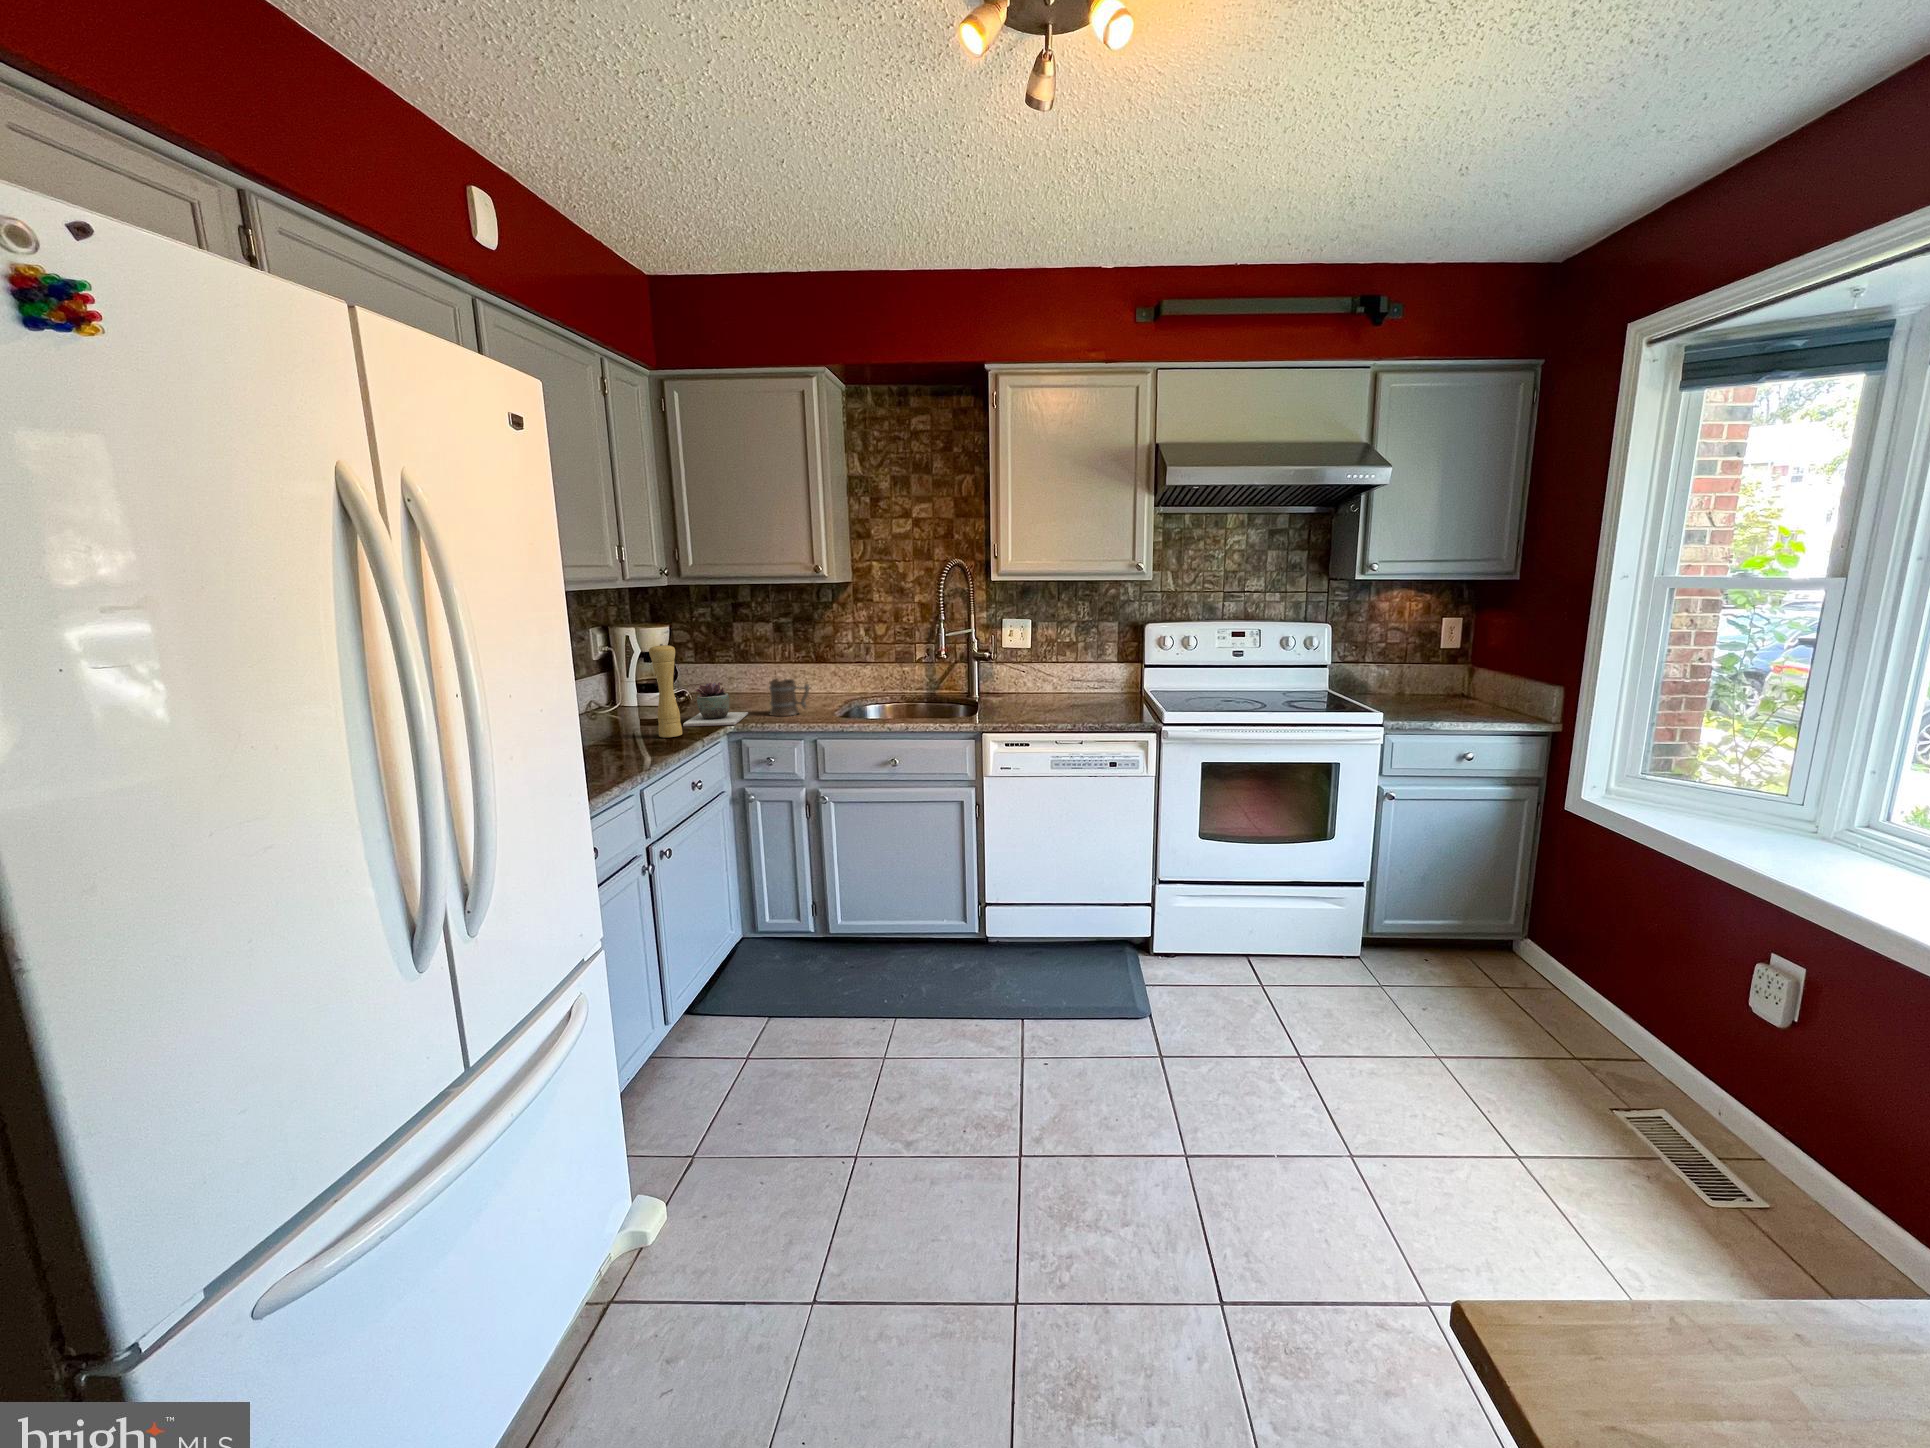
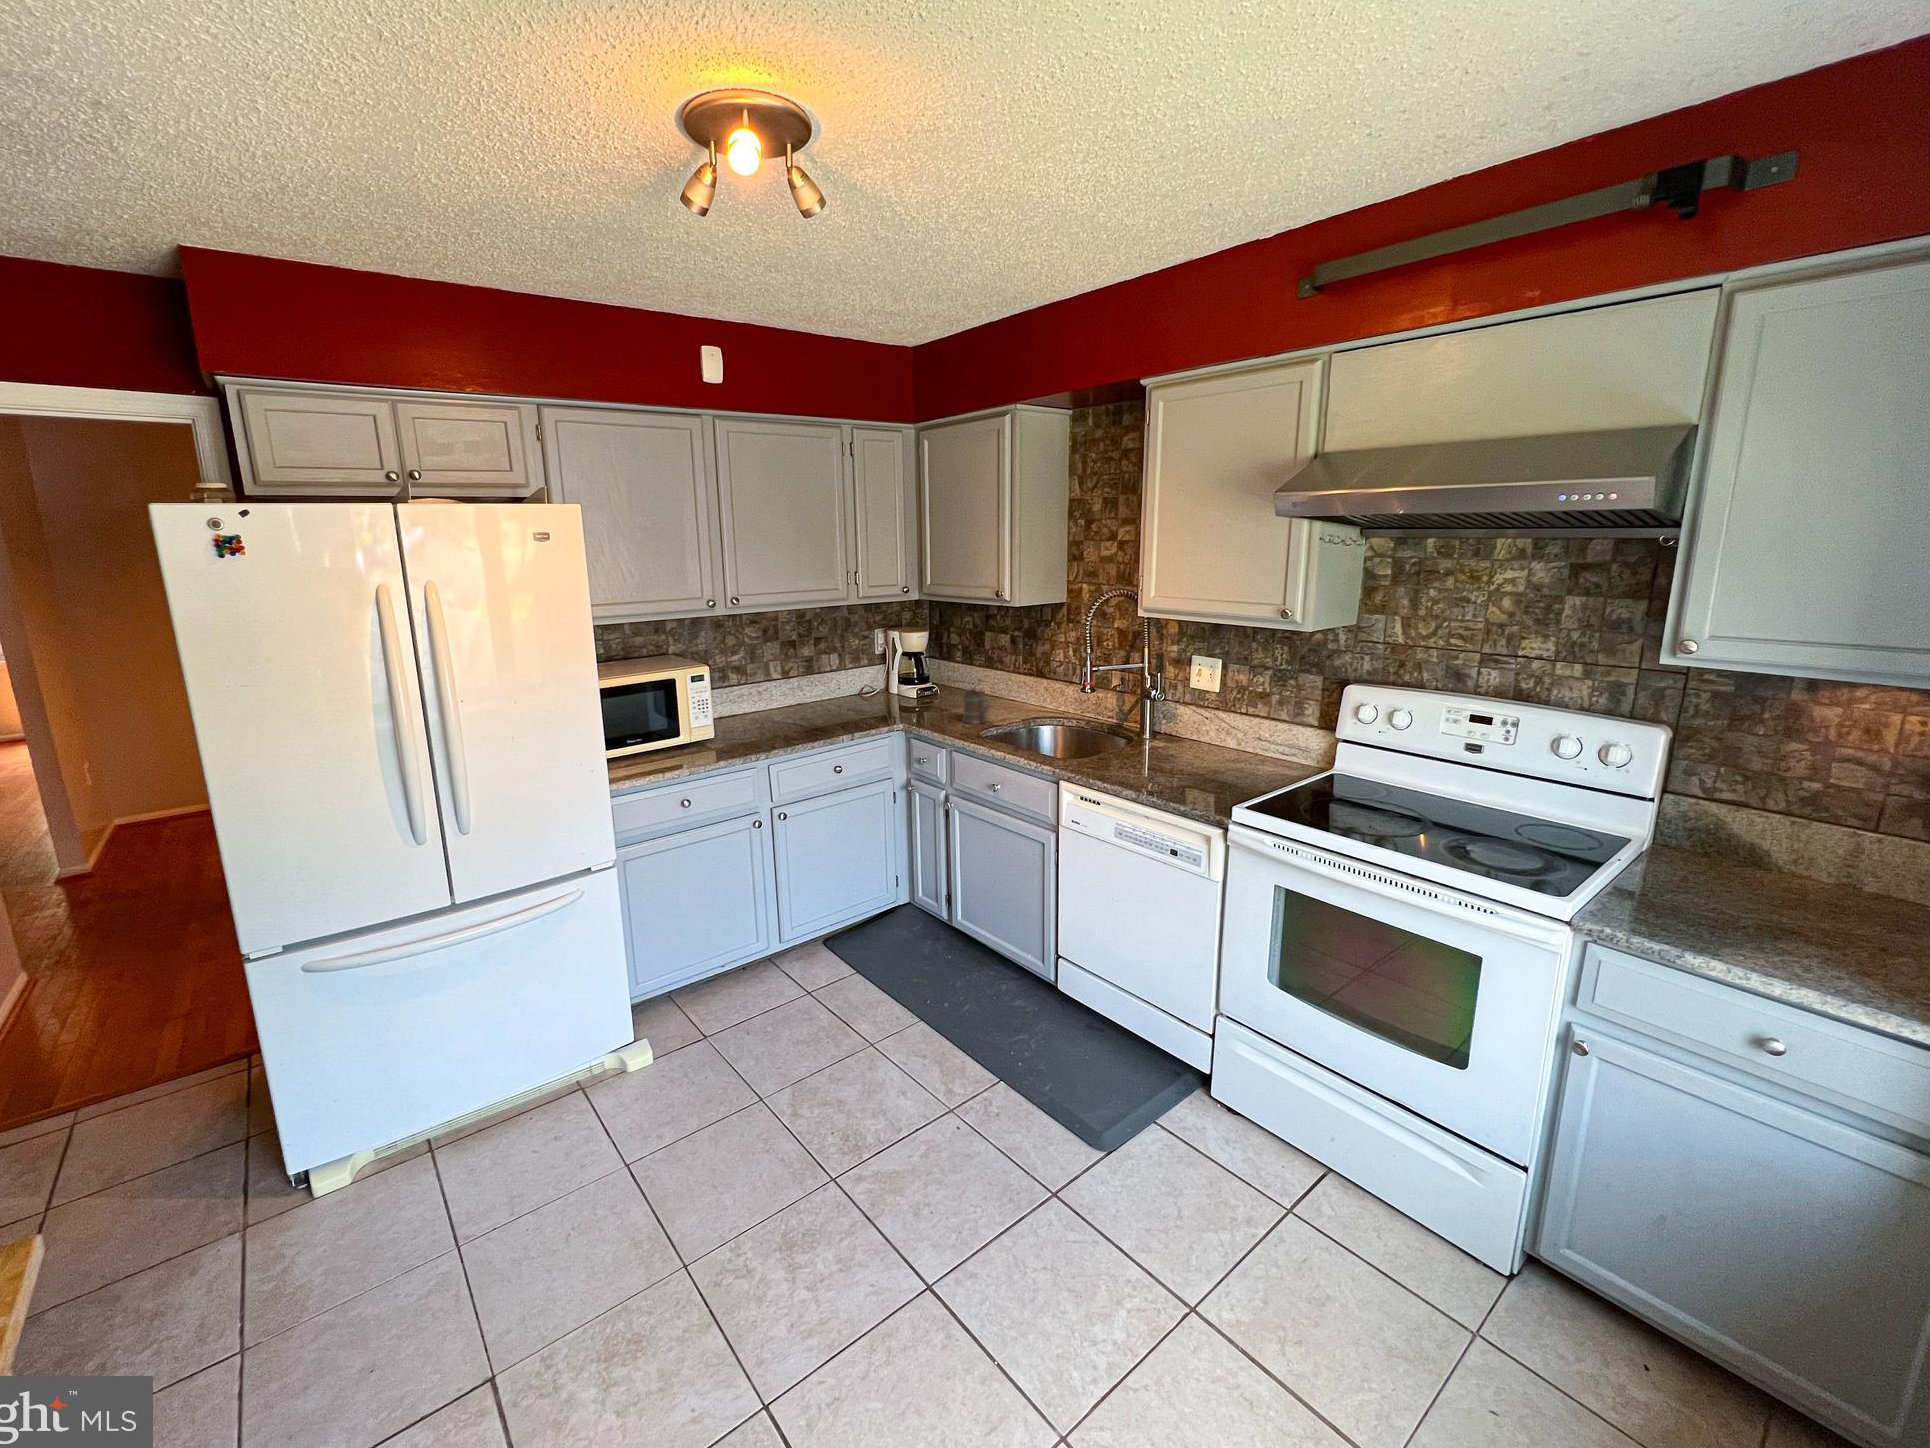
pepper mill: present [649,644,682,737] -> none [852,655,873,727]
succulent plant: present [683,682,748,726] -> none [889,686,950,725]

